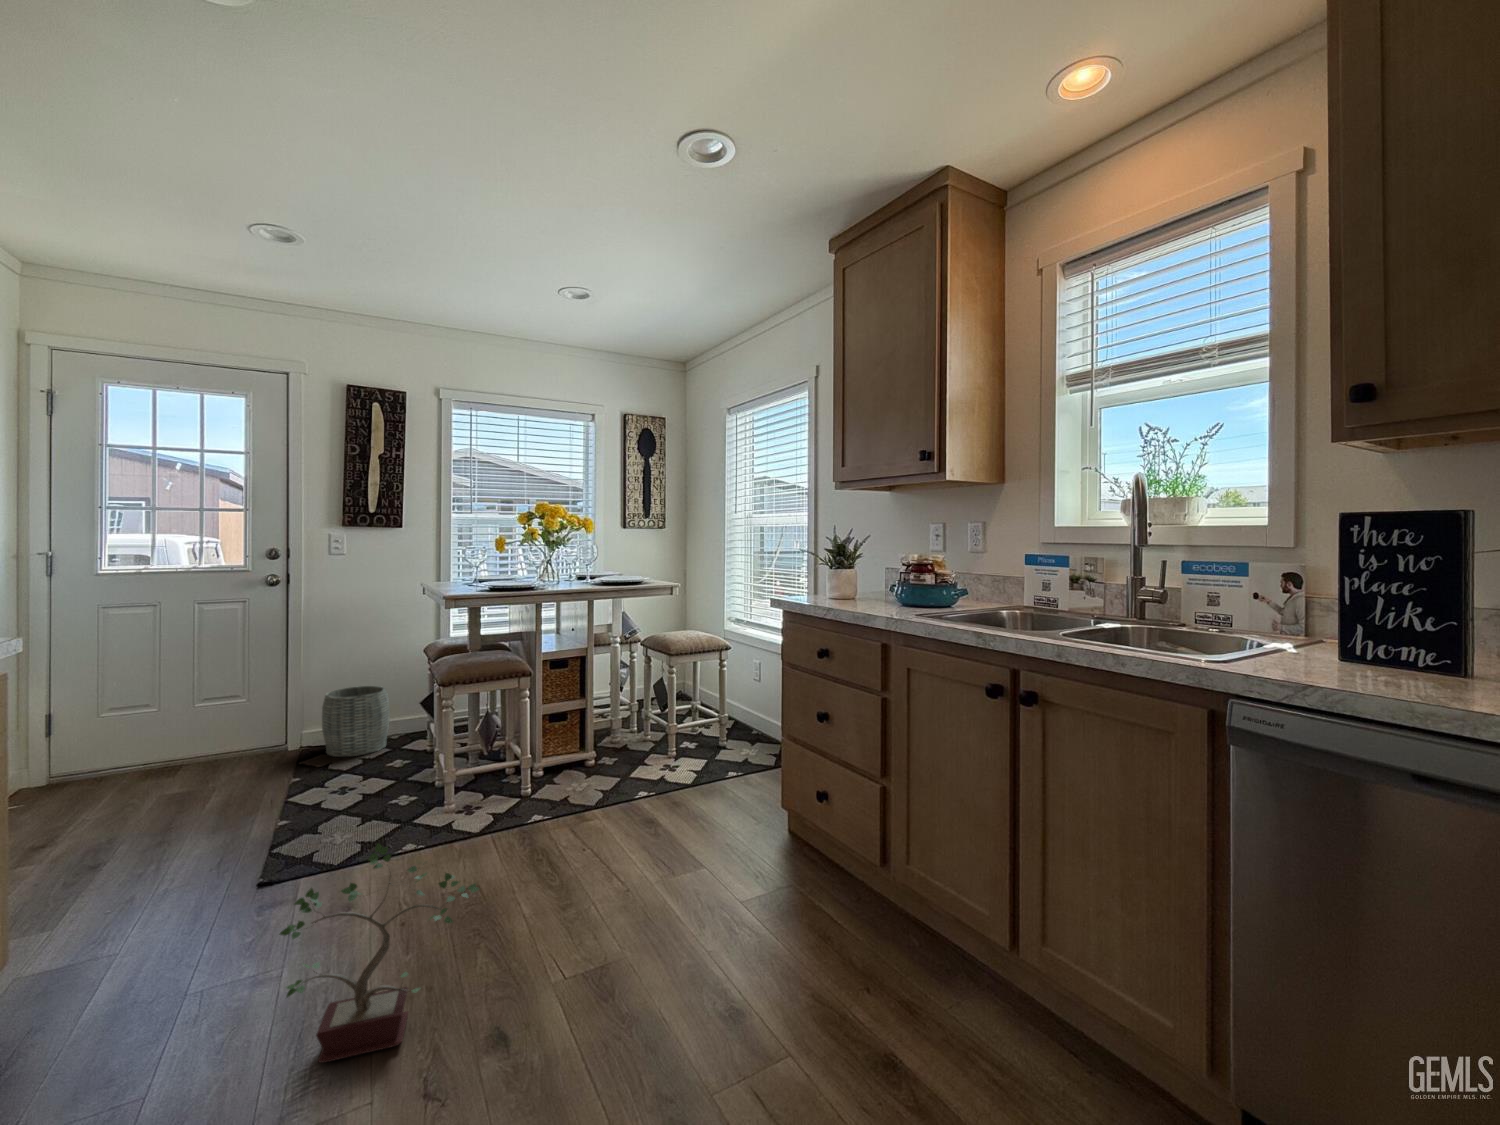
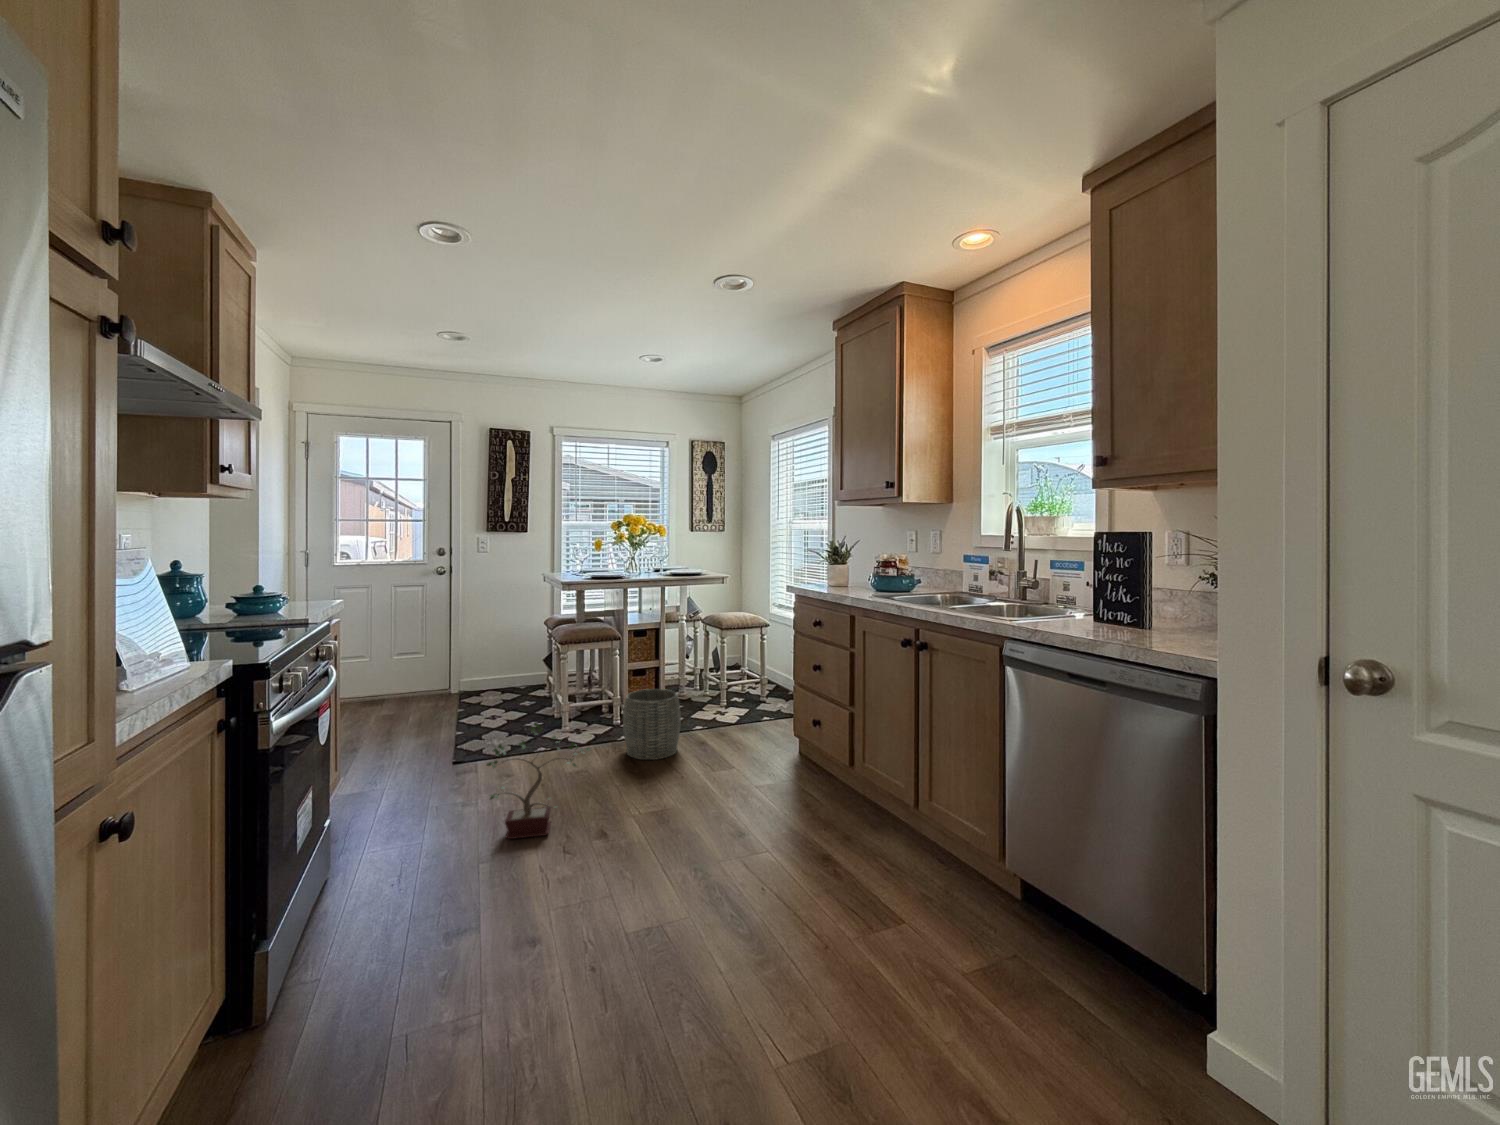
woven basket: present [322,686,390,757] -> present [623,689,681,760]

